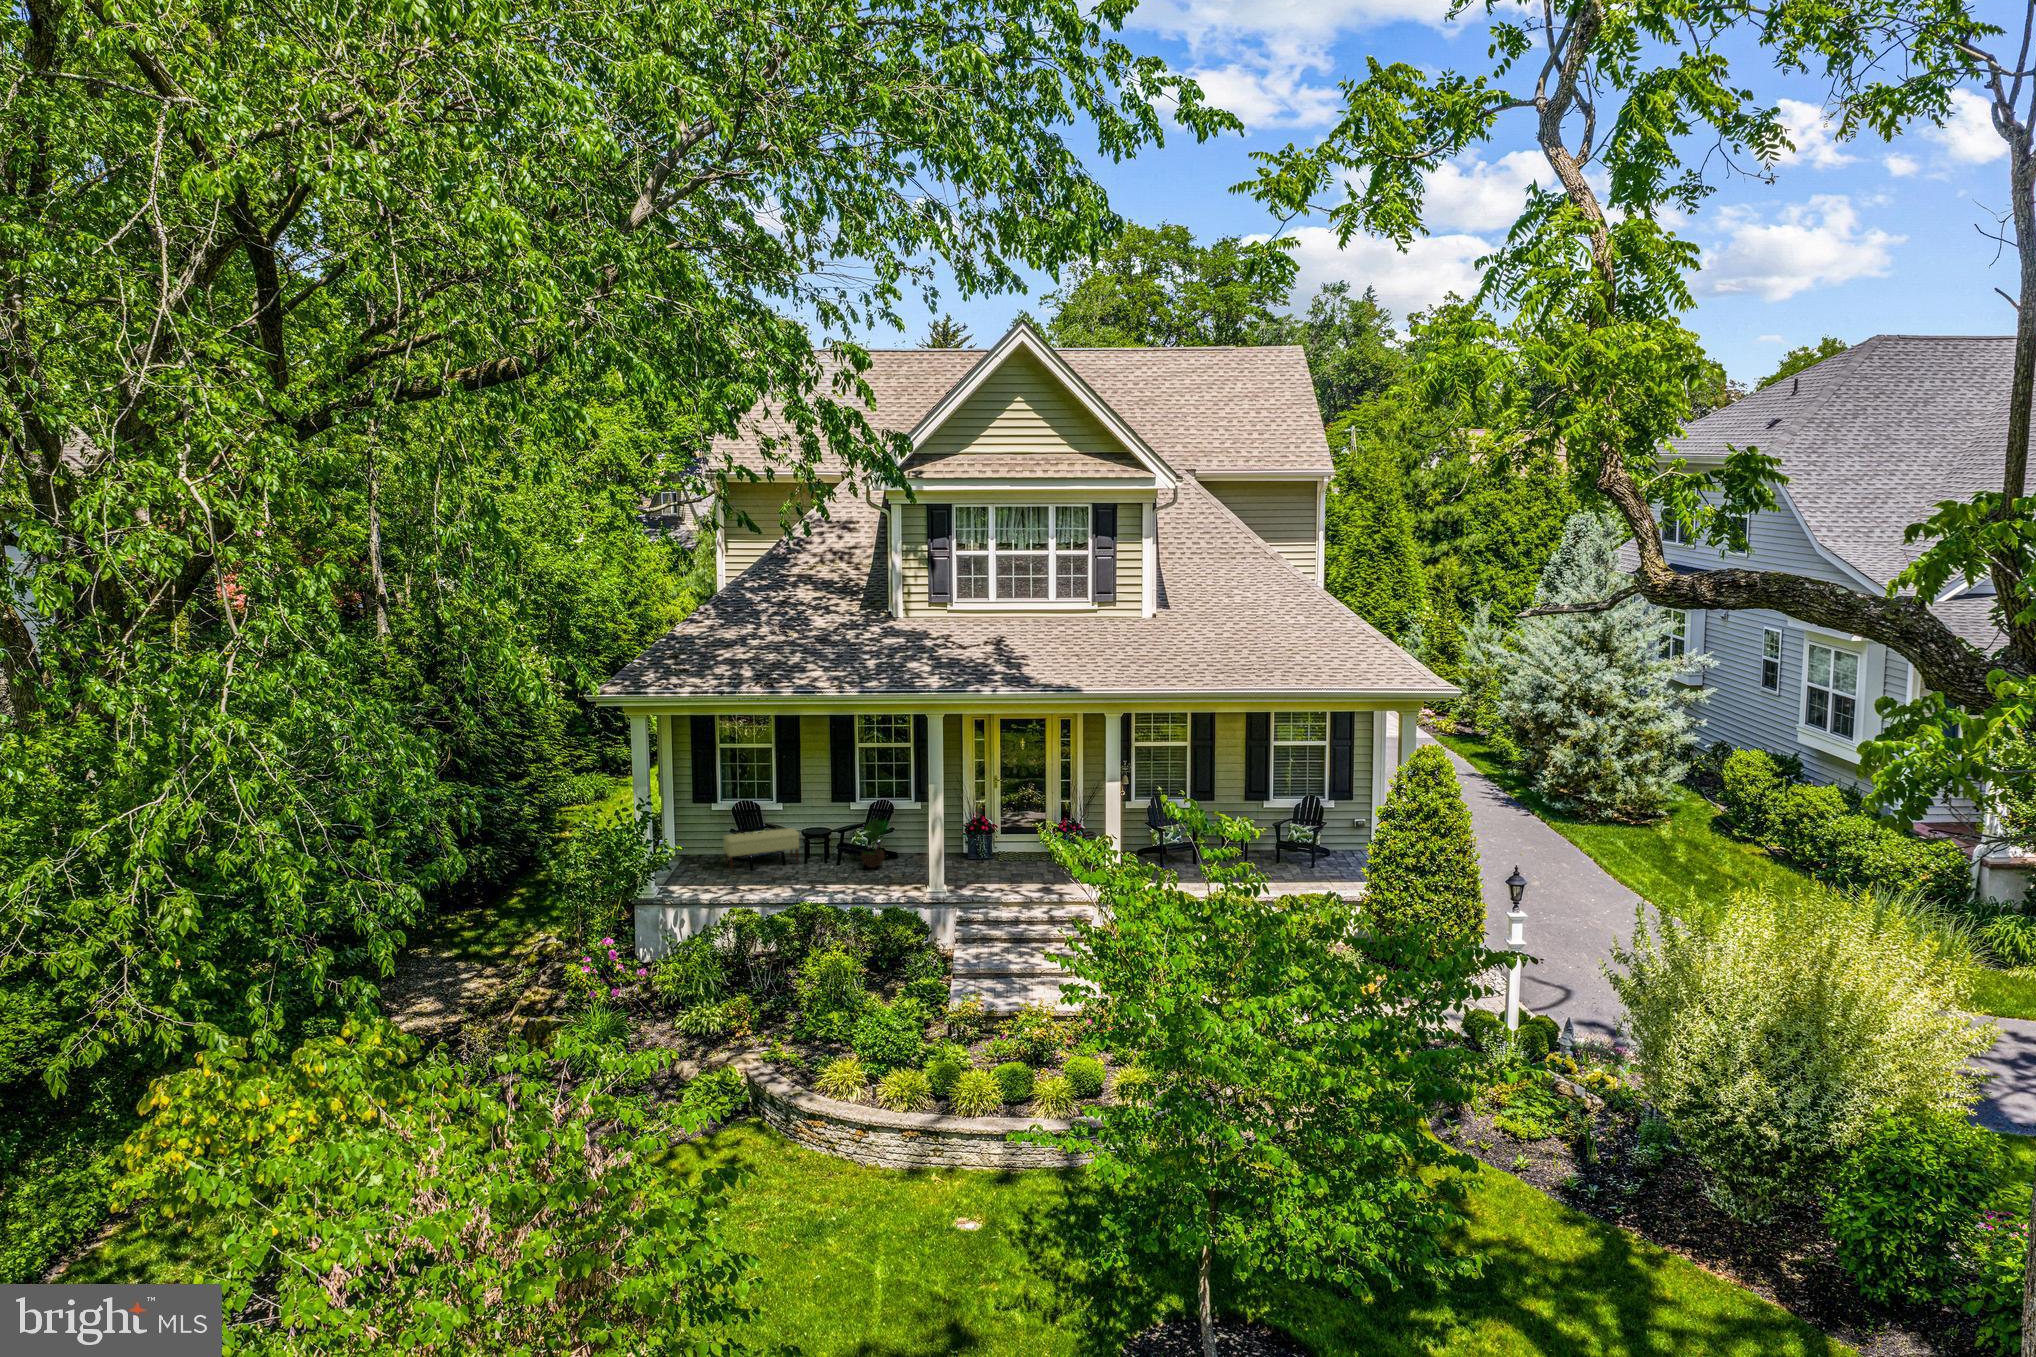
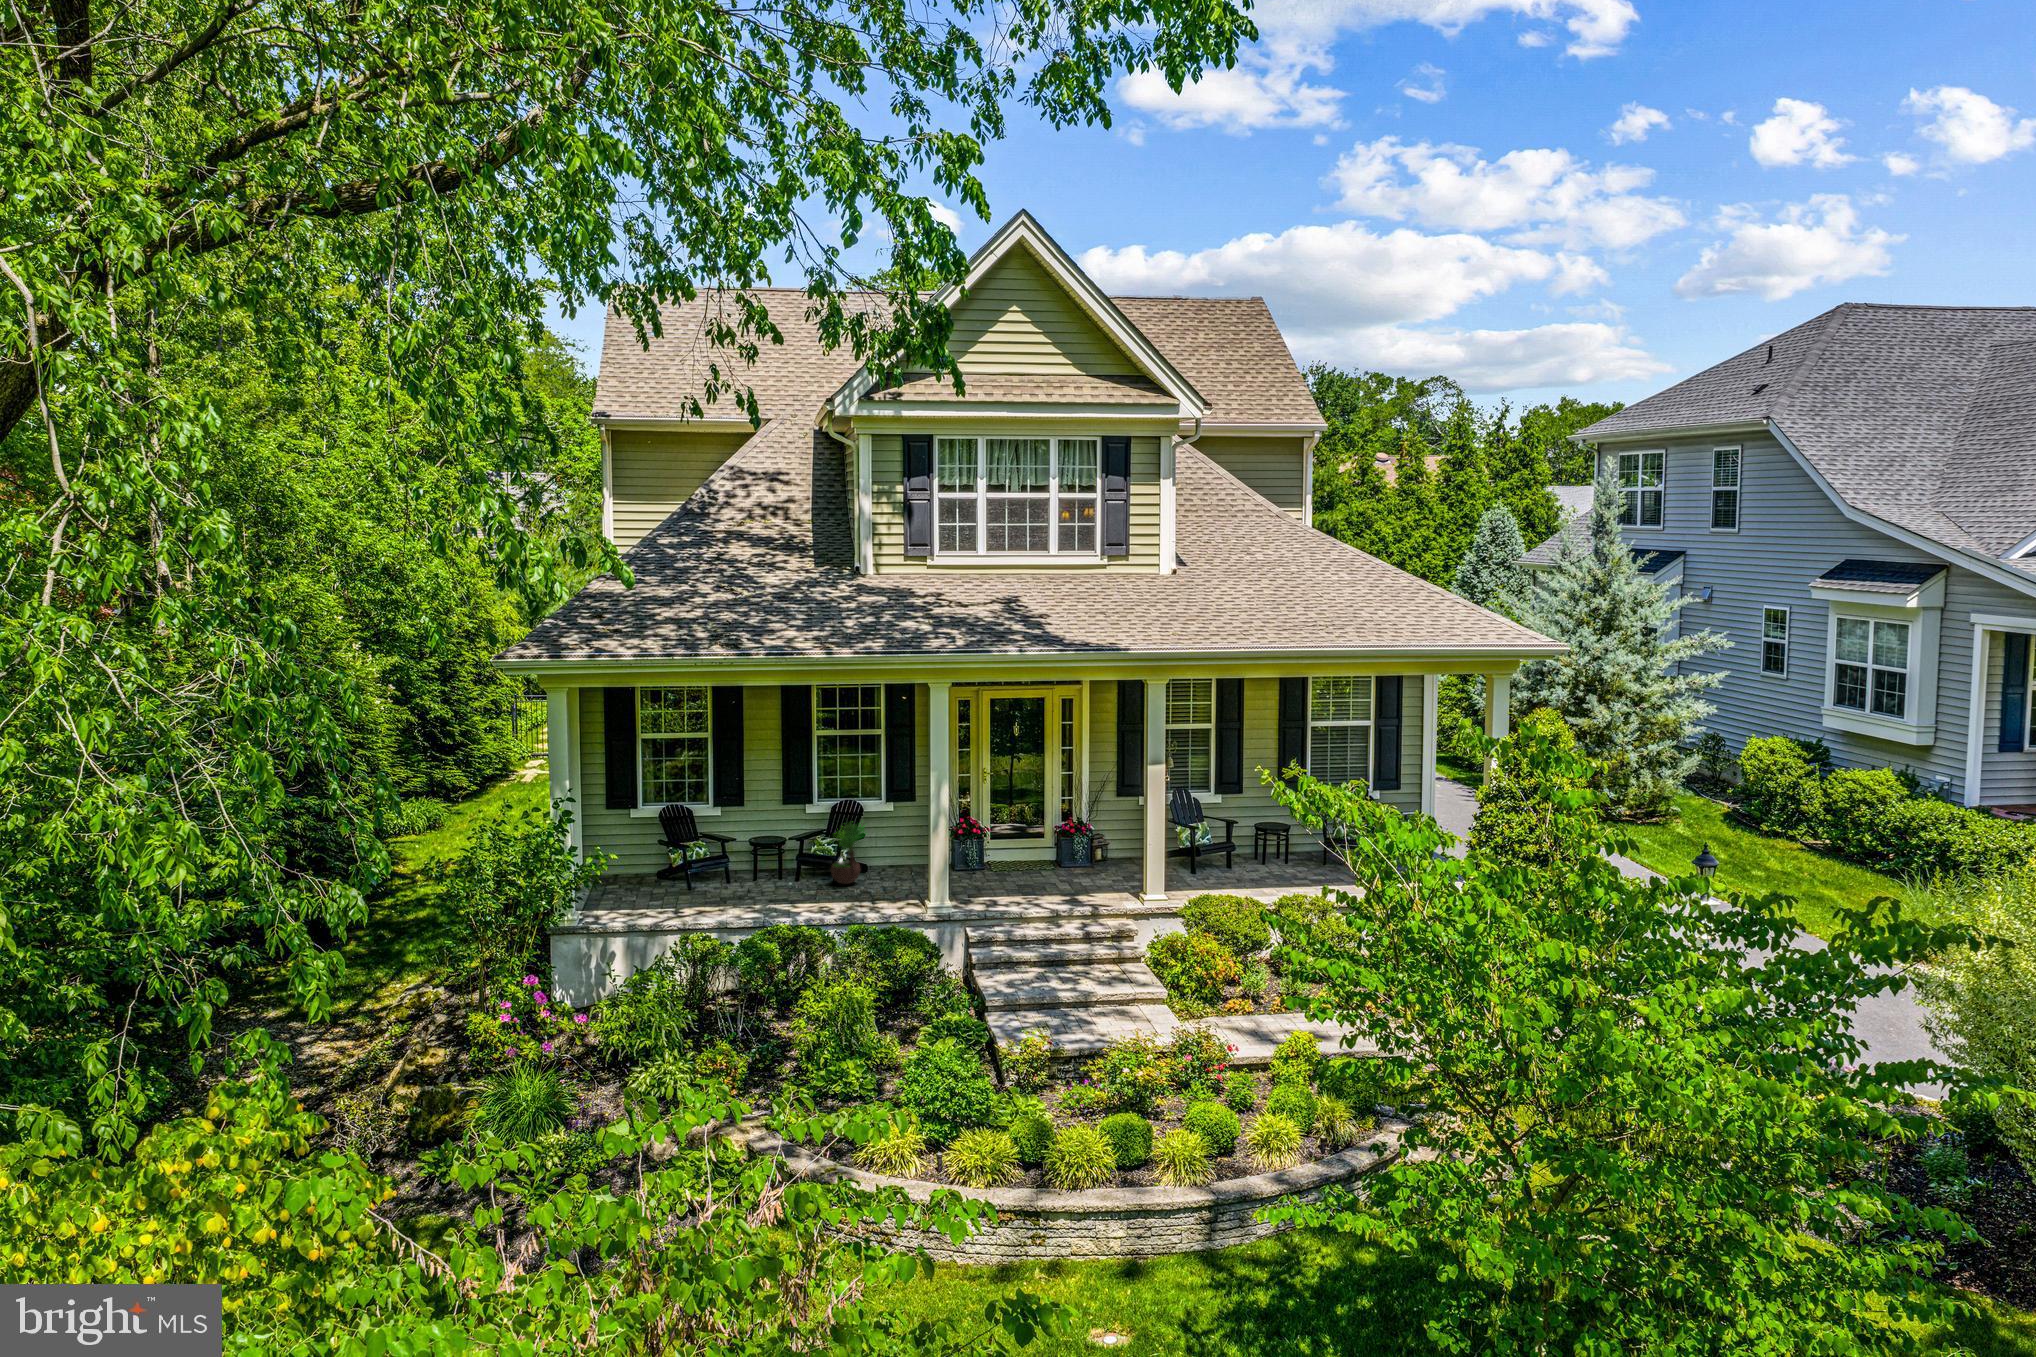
bench: present [723,828,800,870] -> none [651,839,750,895]

